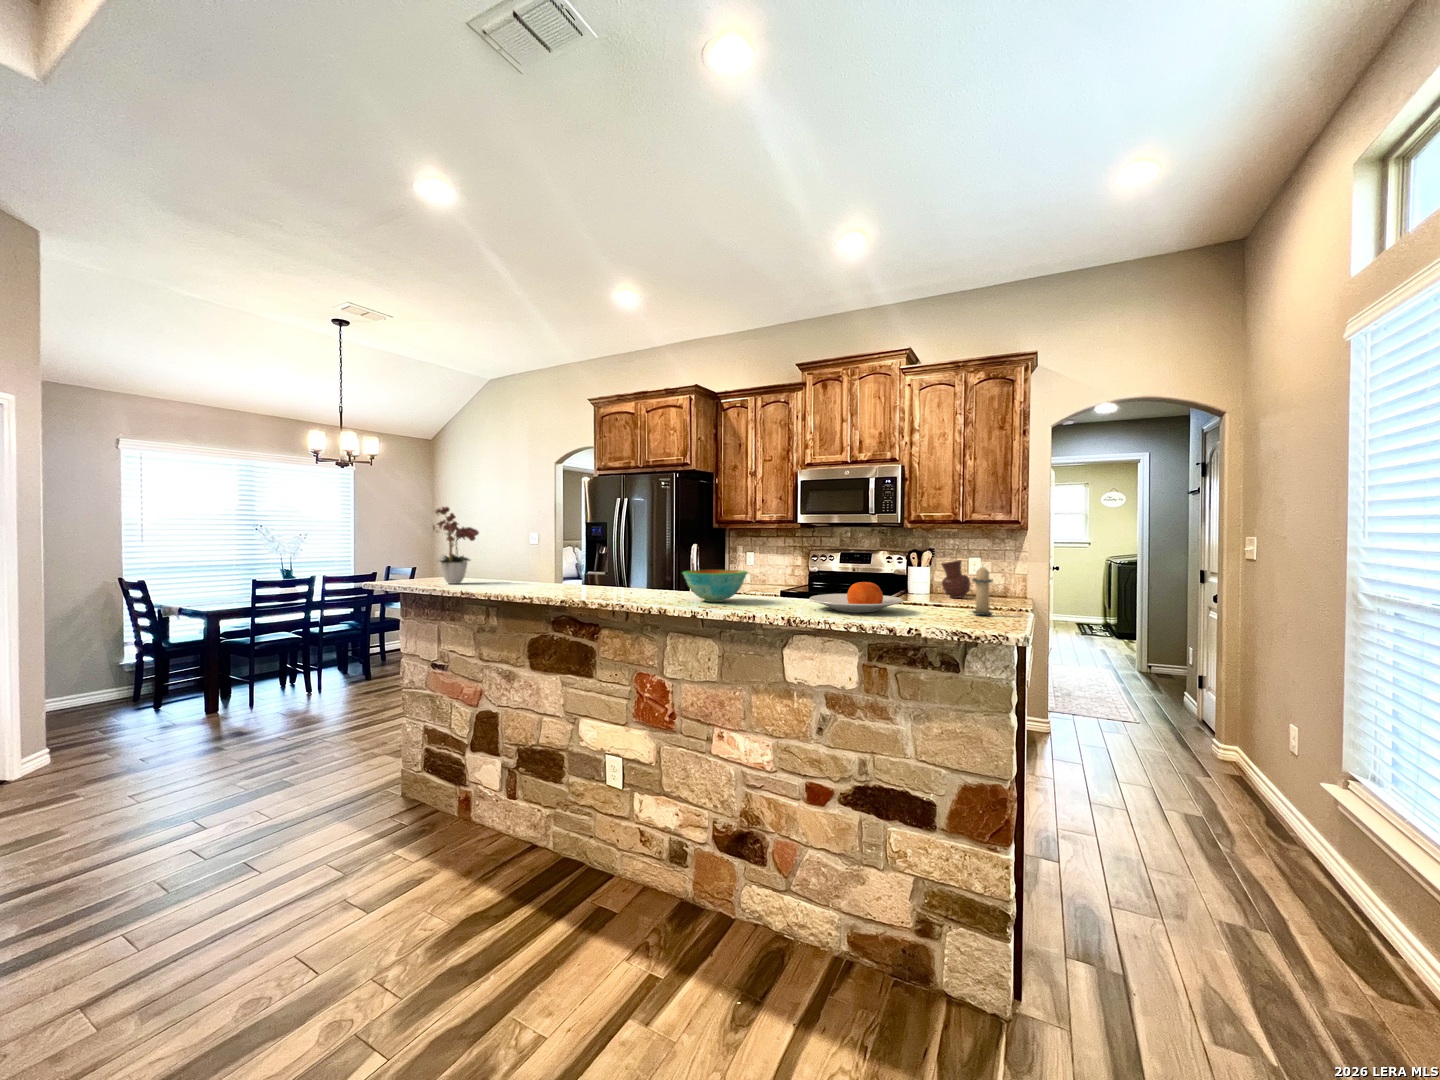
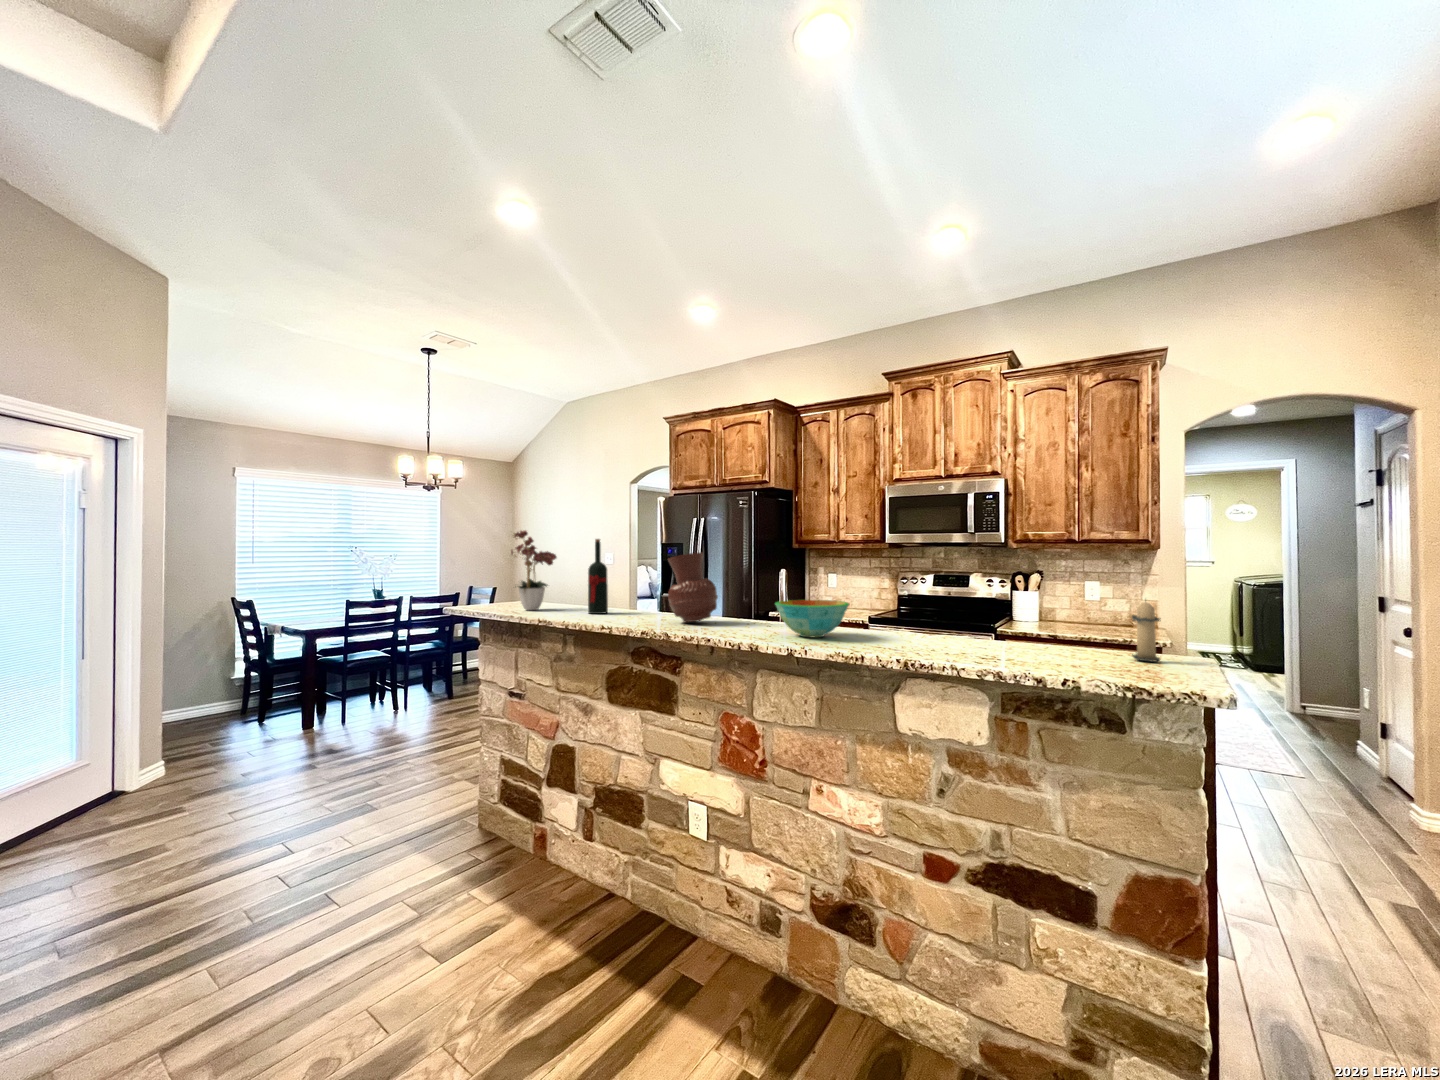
wine bottle: none [510,515,530,586] -> present [588,539,608,614]
vase: present [941,560,971,598] -> present [668,552,718,623]
plate: present [809,582,903,613] -> none [925,618,1043,655]

